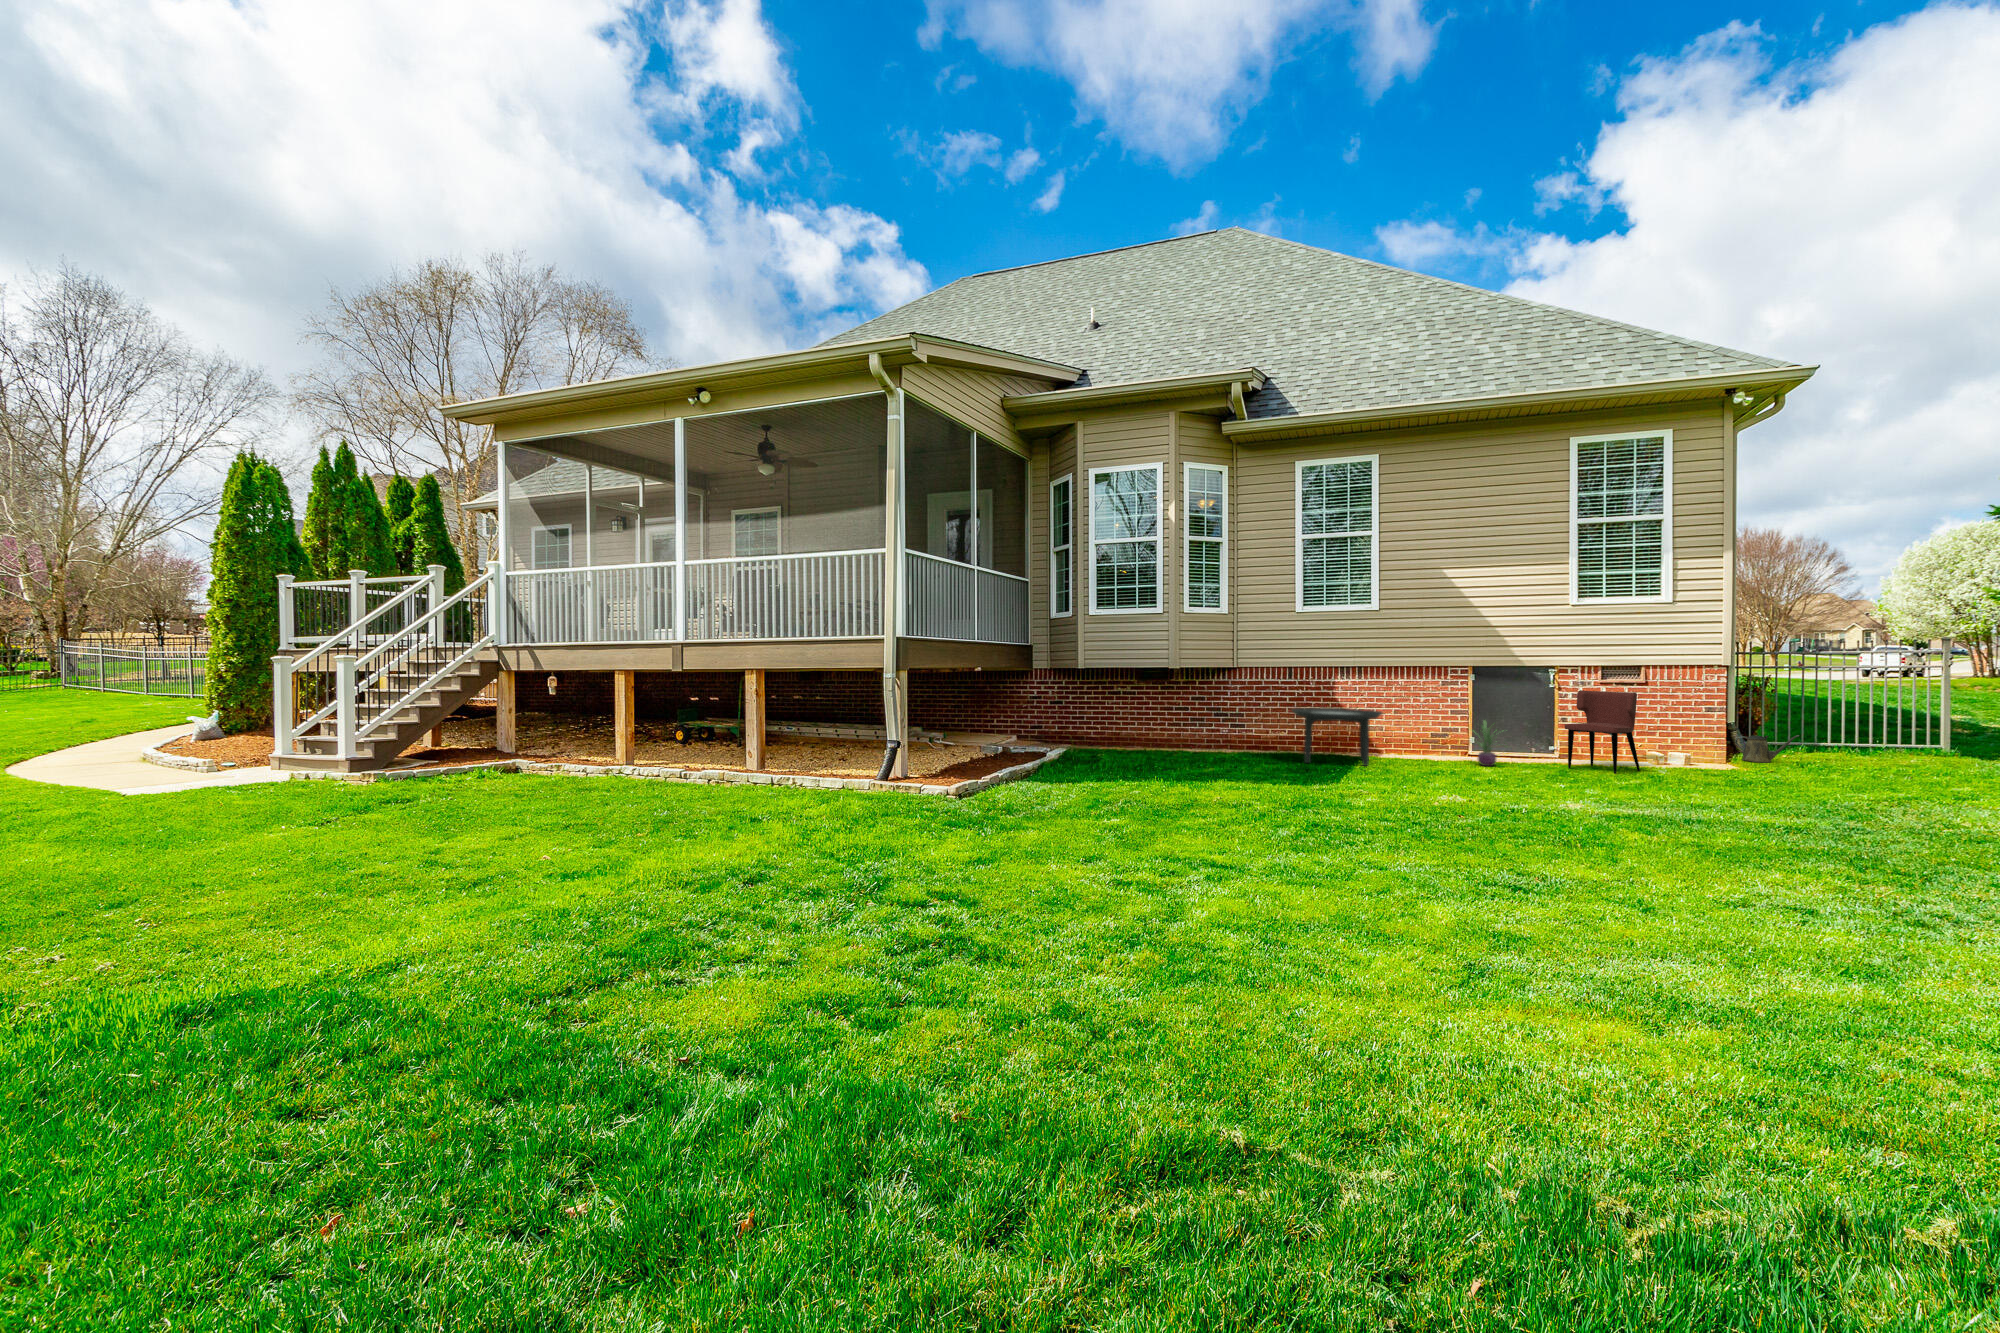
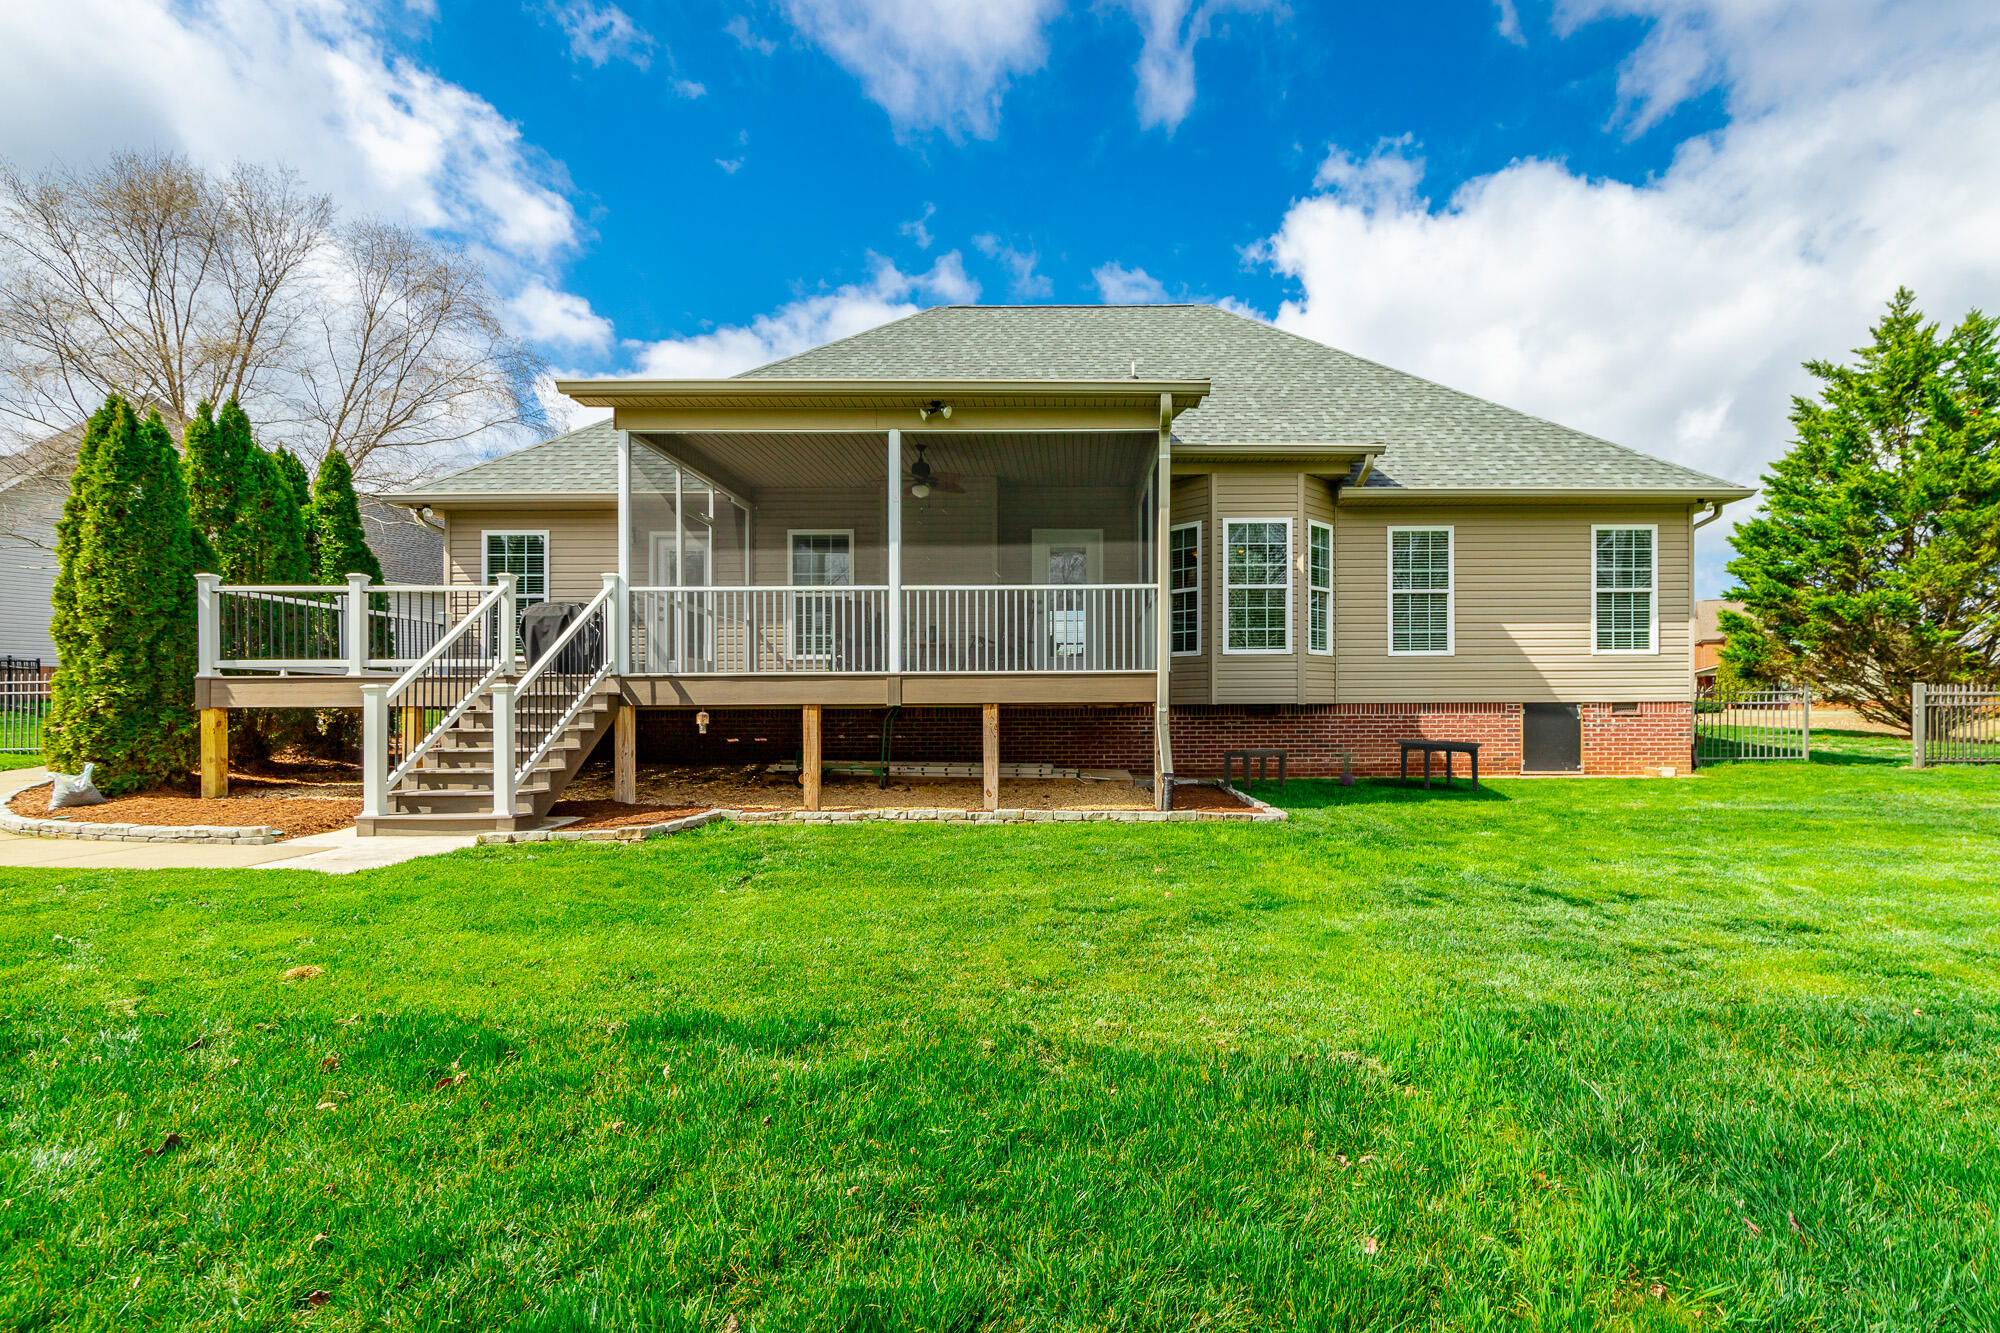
dining chair: present [1565,690,1640,774] -> none [1601,723,1654,790]
bench: none [1088,715,1161,756] -> present [1223,749,1287,789]
decorative plant: present [1477,721,1496,766] -> present [1328,748,1354,786]
watering can: present [1735,735,1799,762] -> none [1701,756,1751,777]

